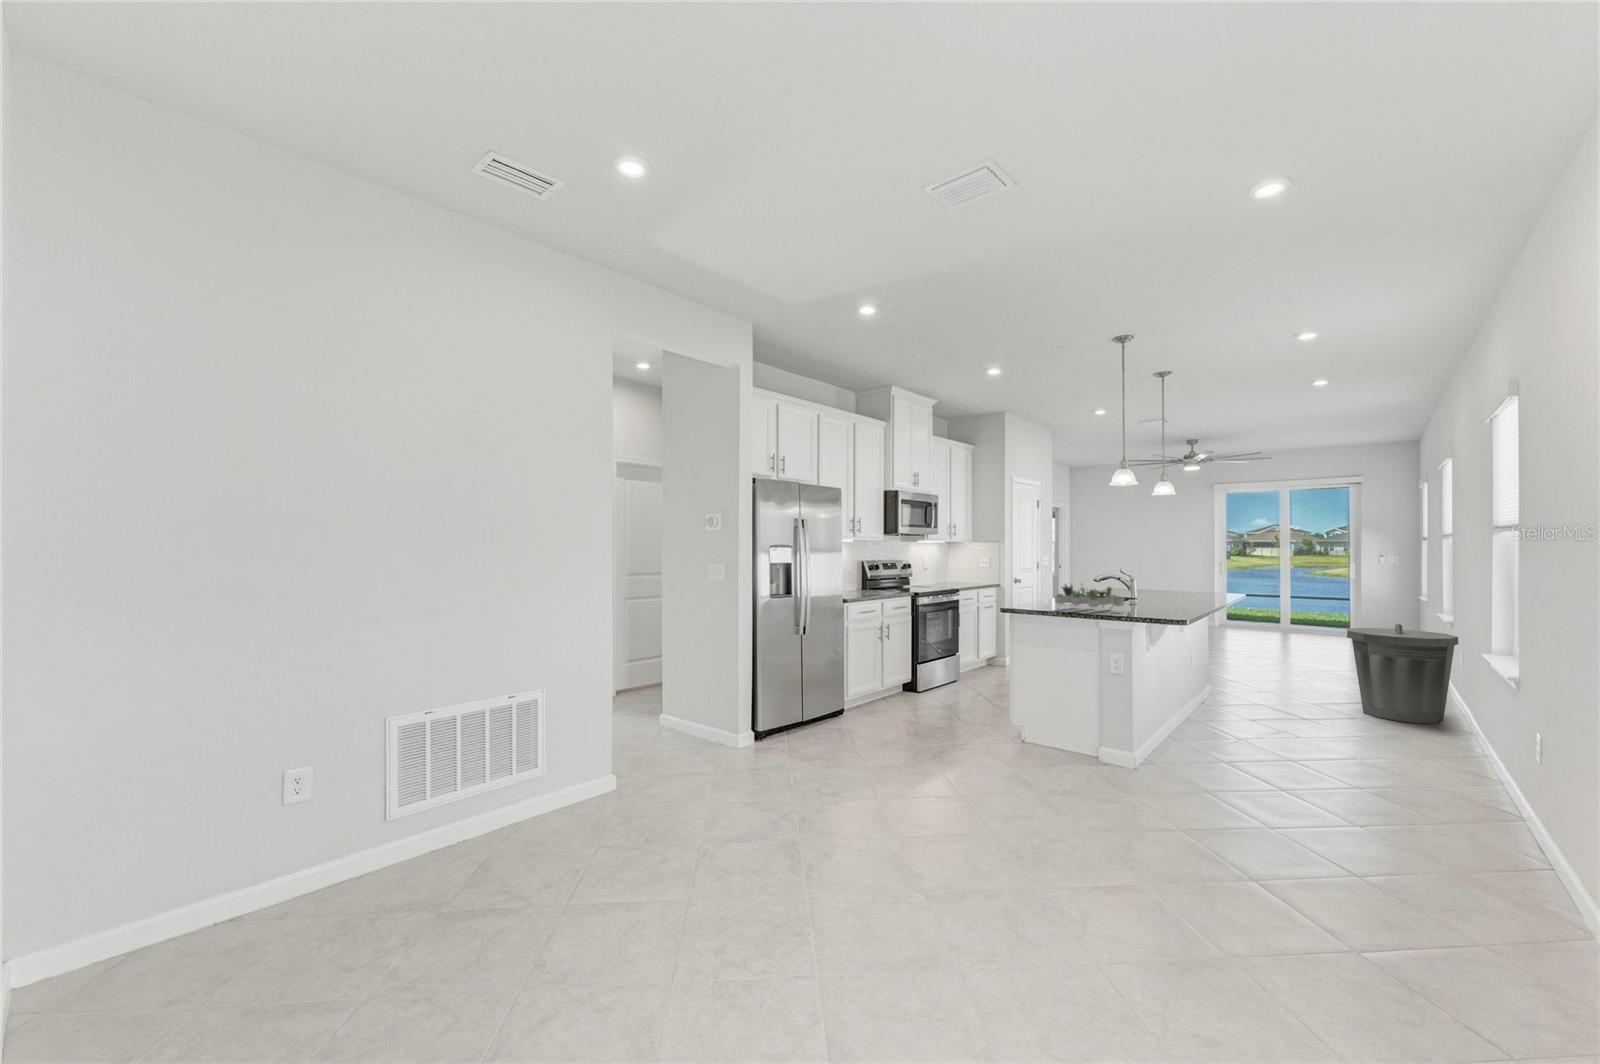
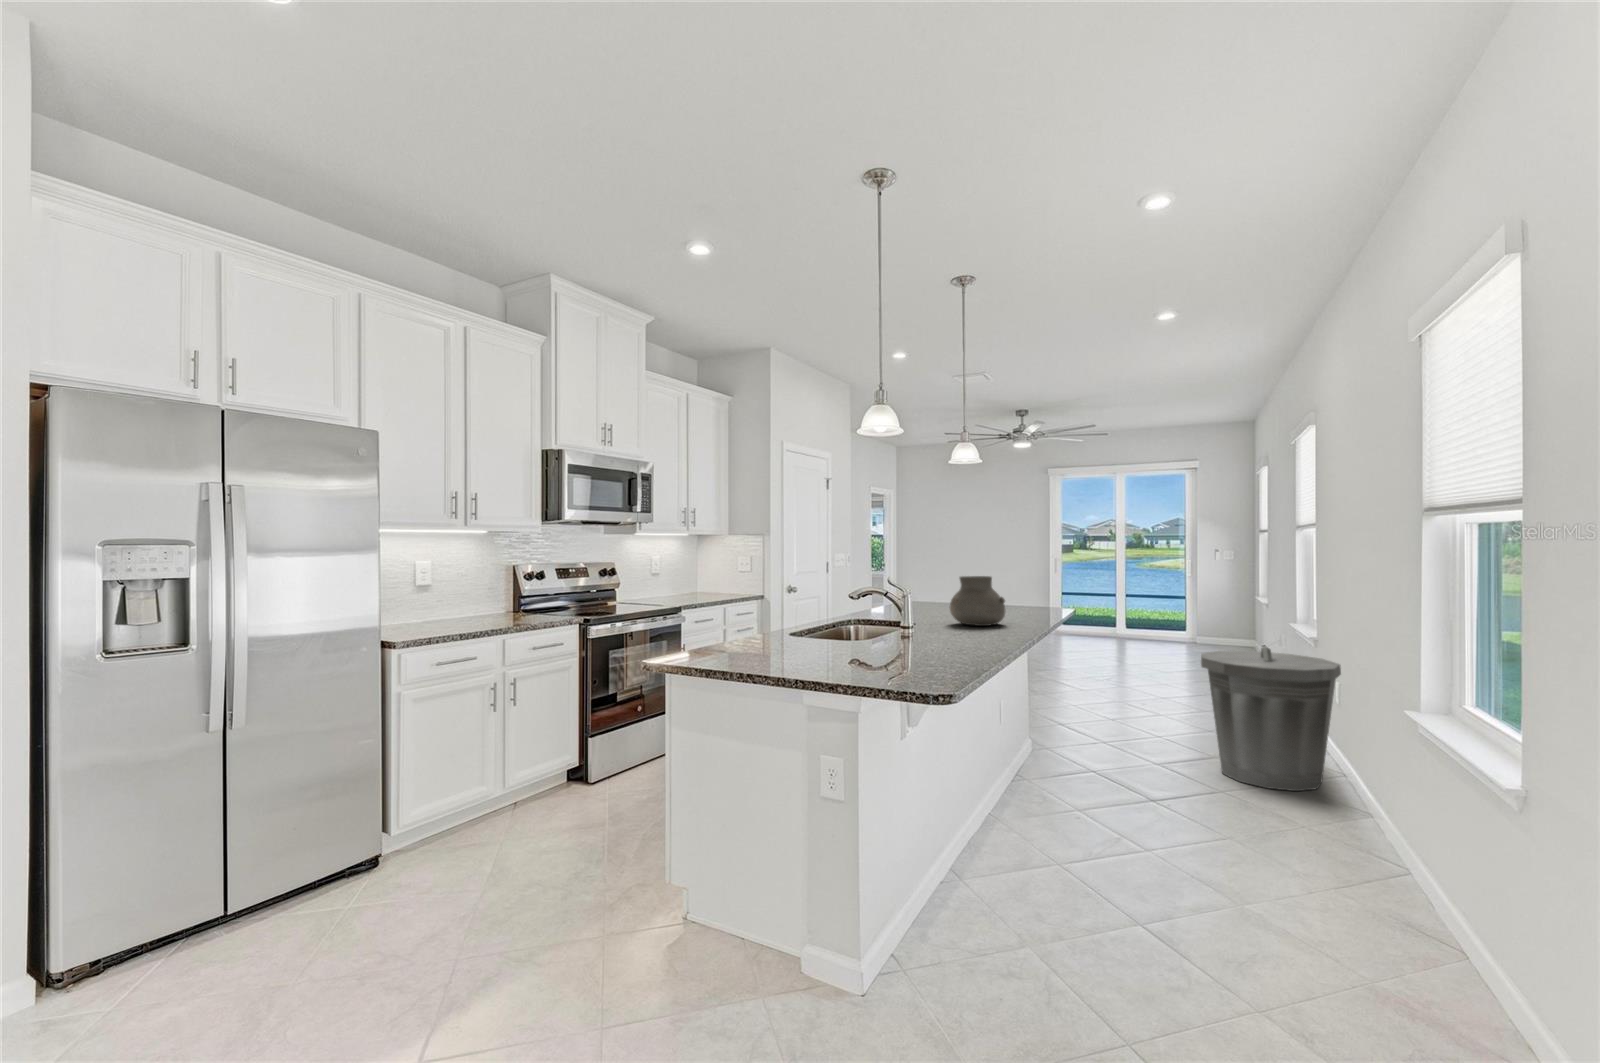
vase: none [1162,570,1201,601] -> present [950,576,1005,626]
succulent plant: present [1055,585,1125,611] -> none [728,604,860,668]

